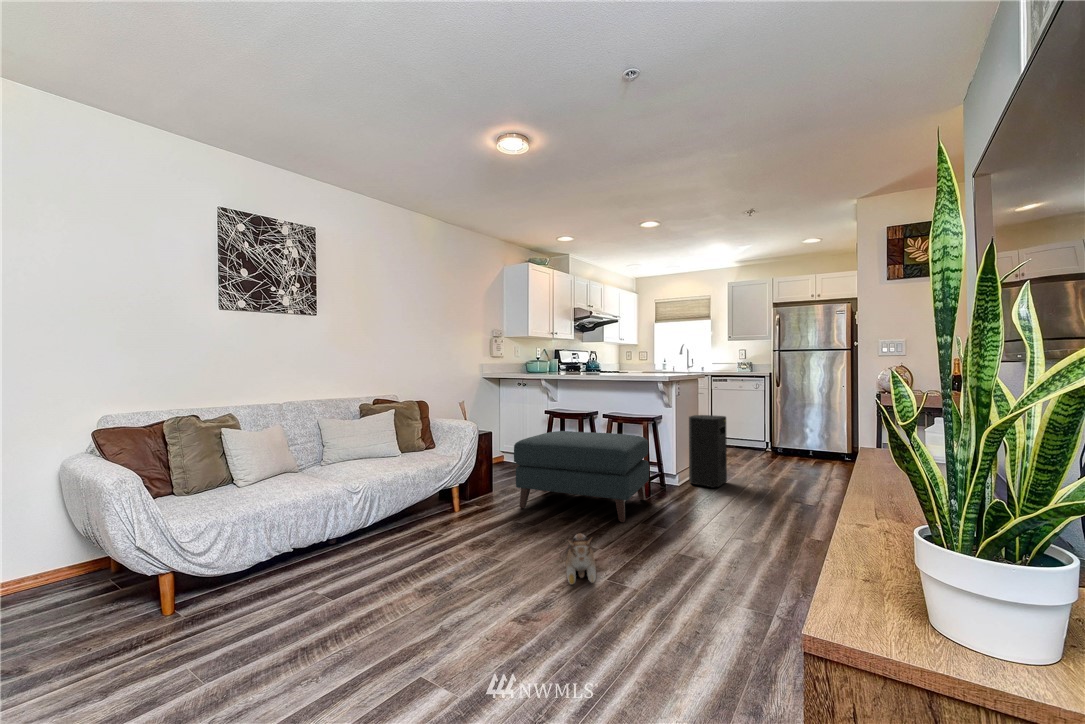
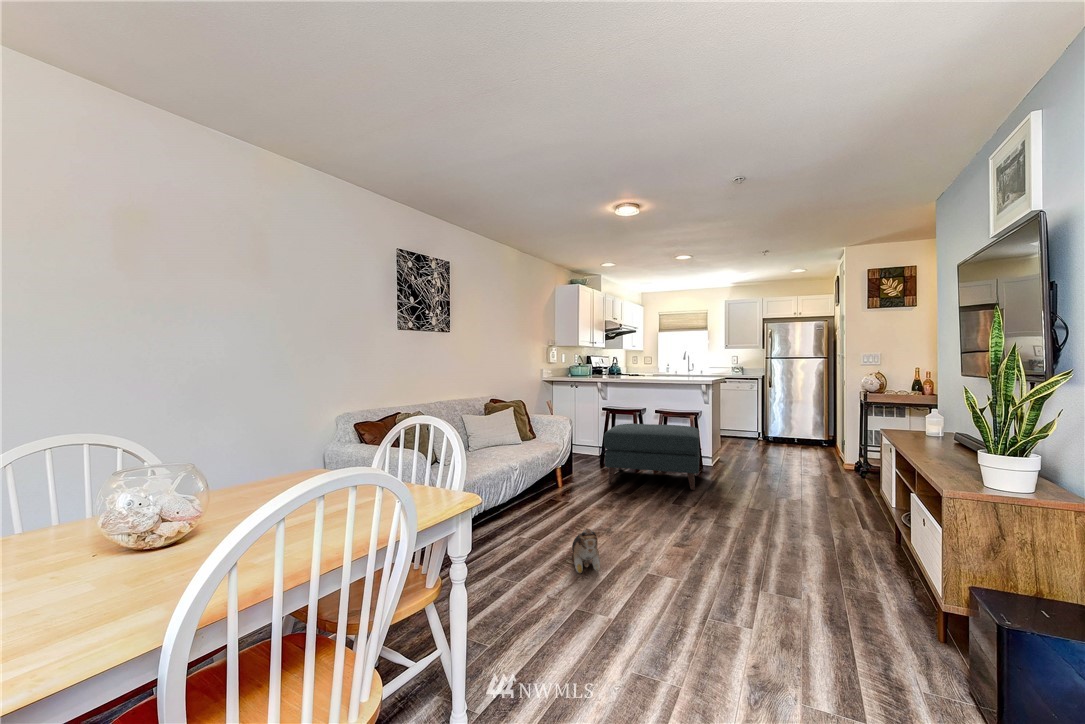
speaker: present [689,415,727,488] -> none [719,411,747,467]
plush toy: present [566,533,596,585] -> present [572,529,600,573]

